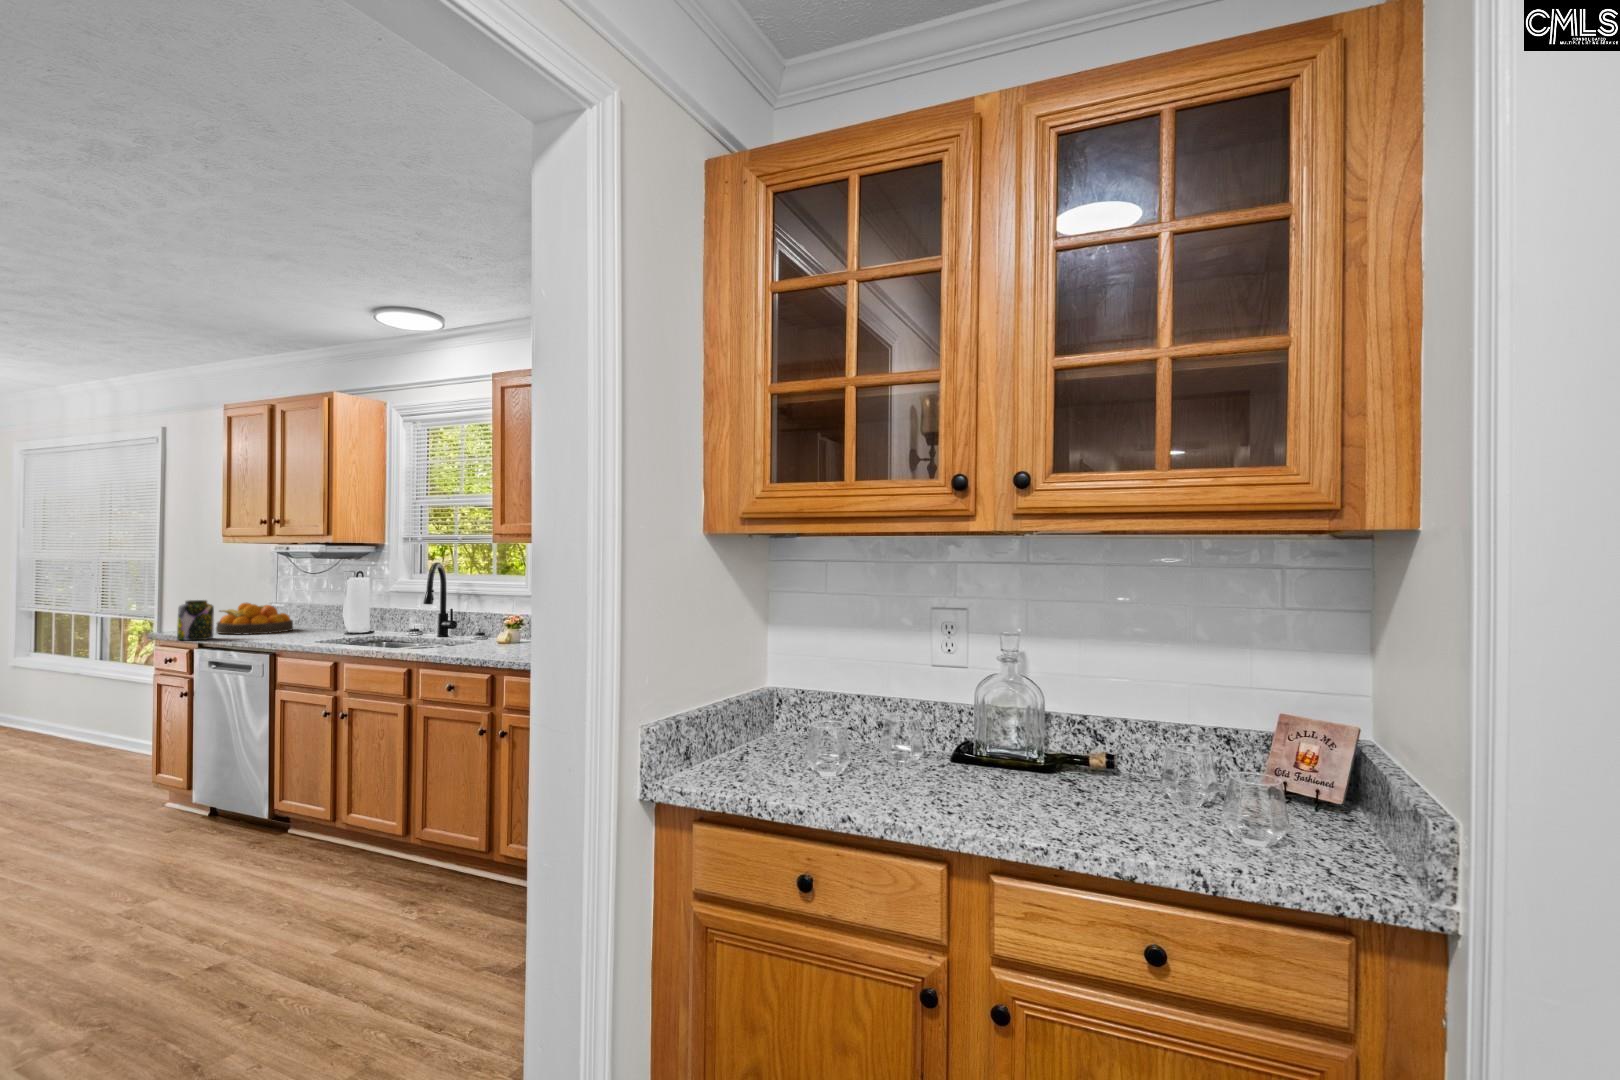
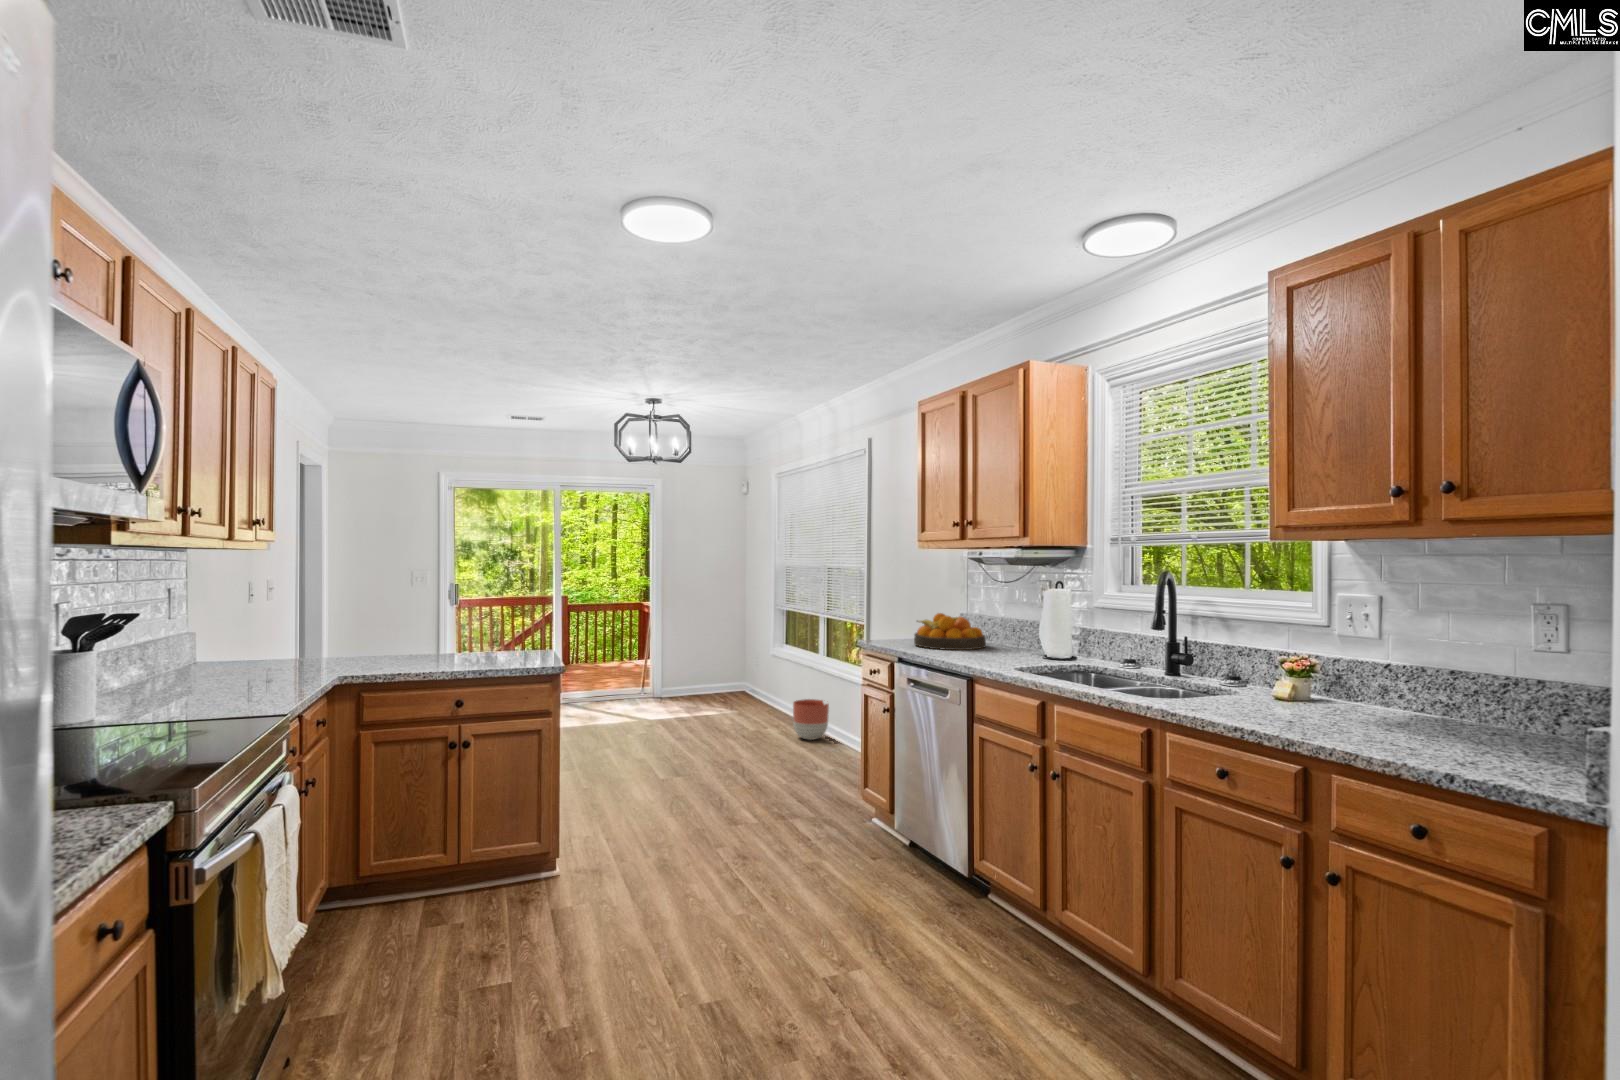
jar: present [177,600,214,640] -> none [880,609,912,653]
planter: none [48,708,102,753] -> present [793,699,829,740]

